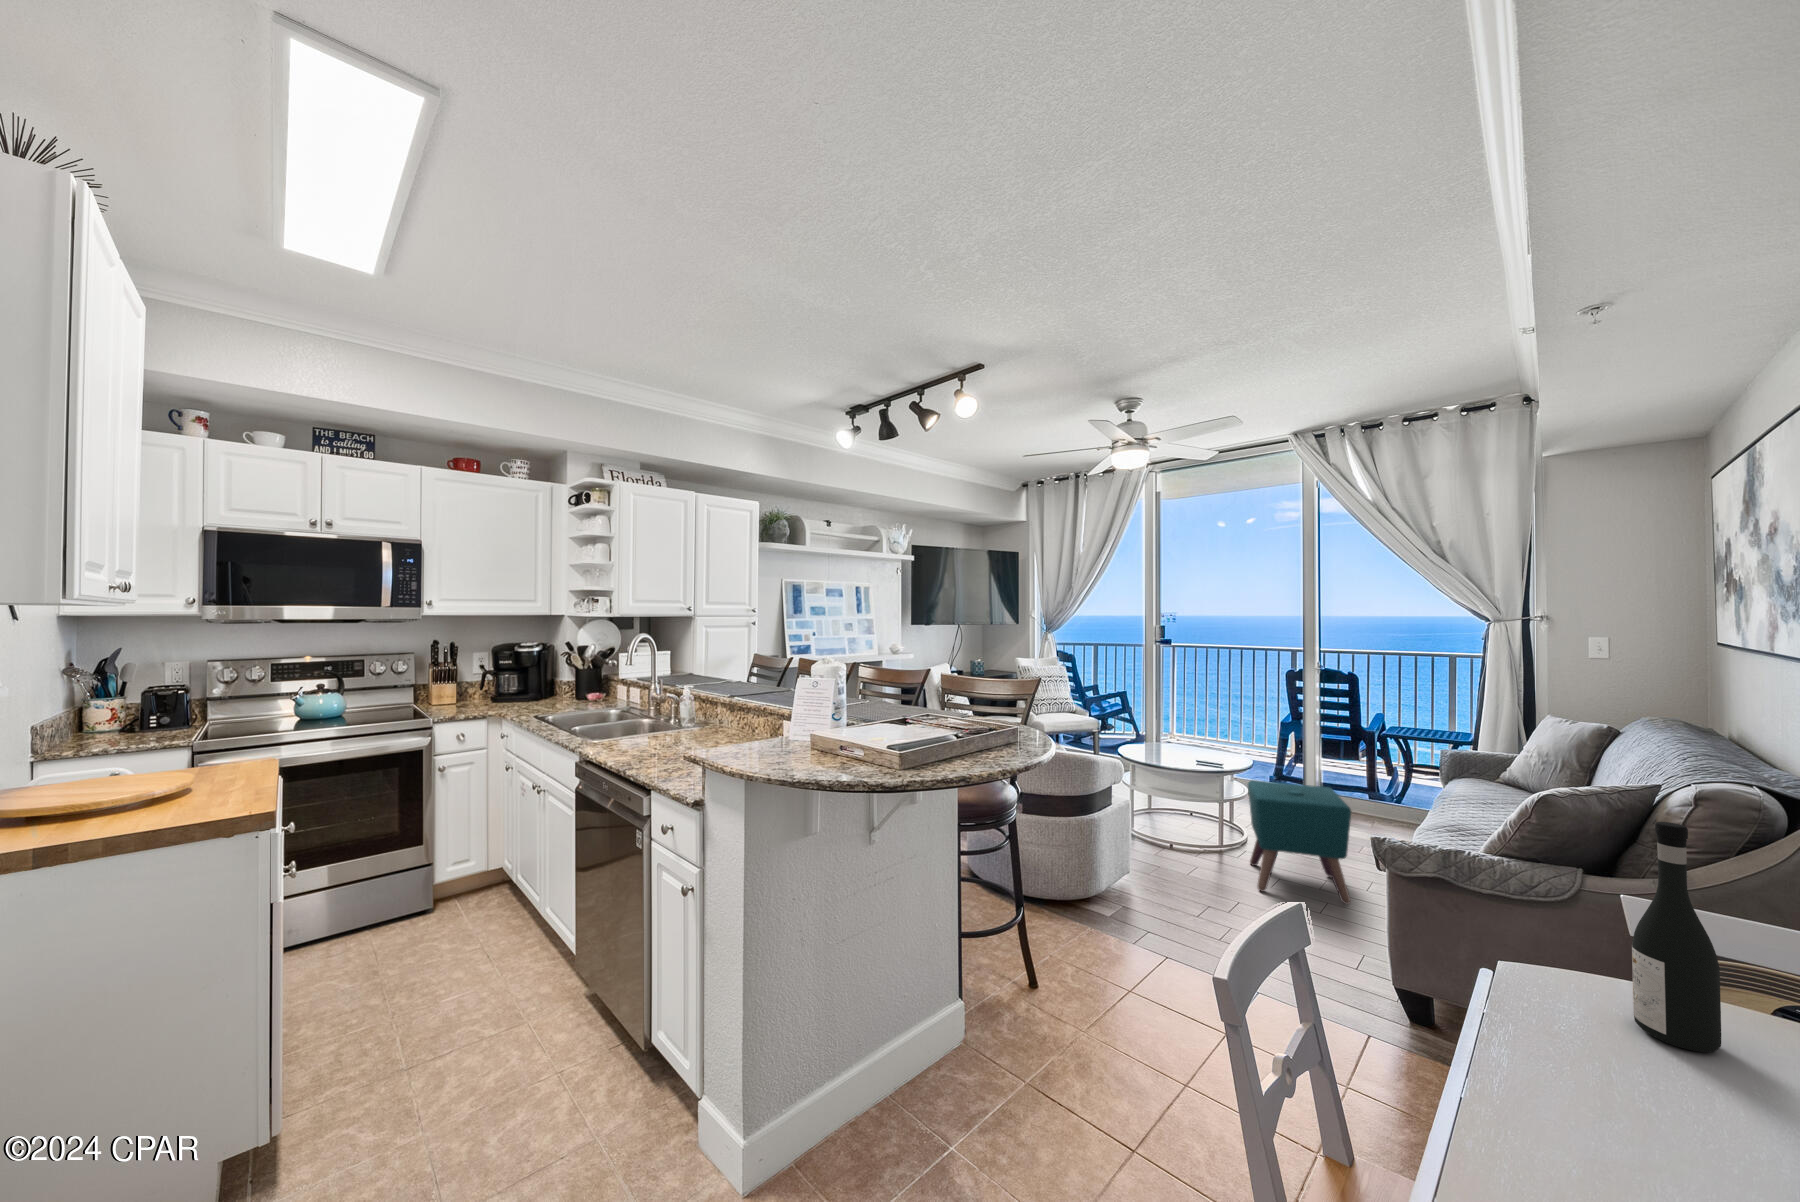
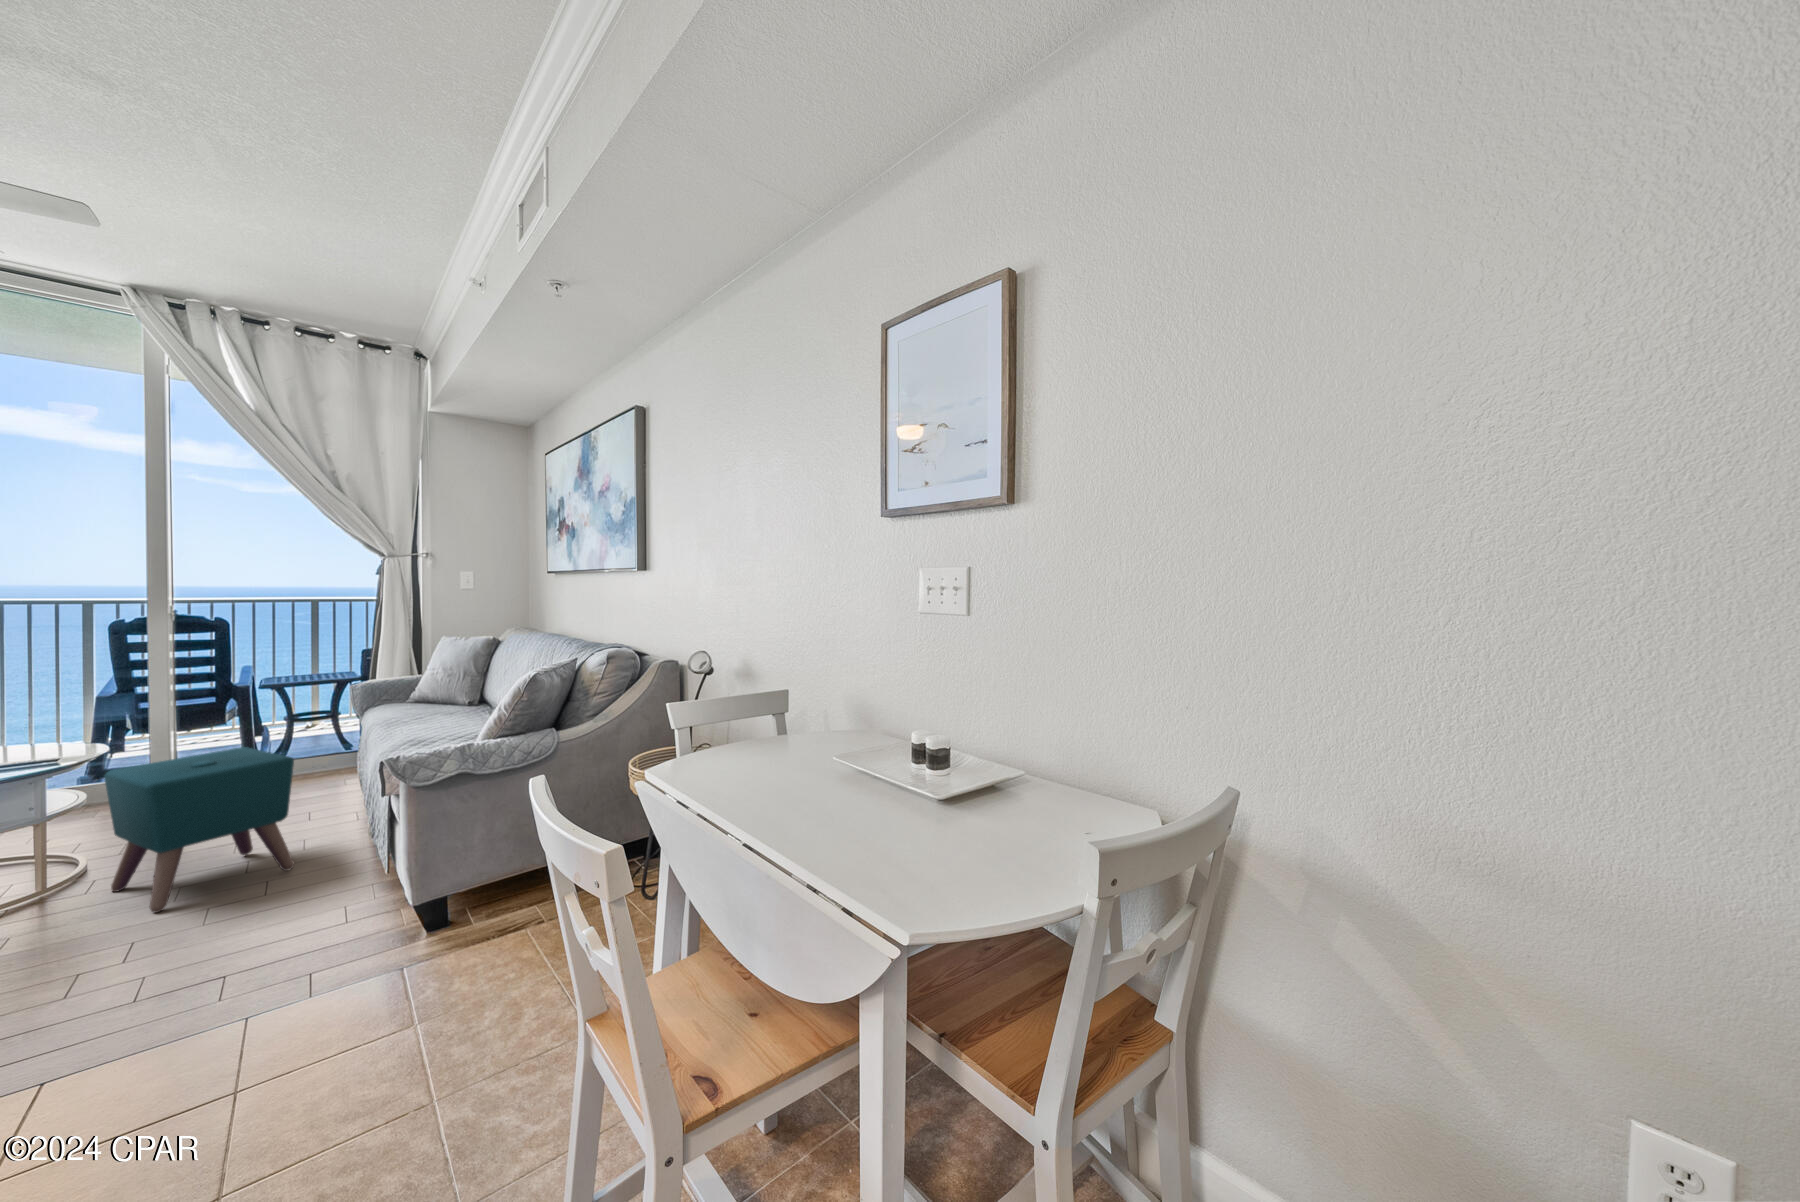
wine bottle: present [1632,822,1721,1052] -> none [726,630,762,765]

